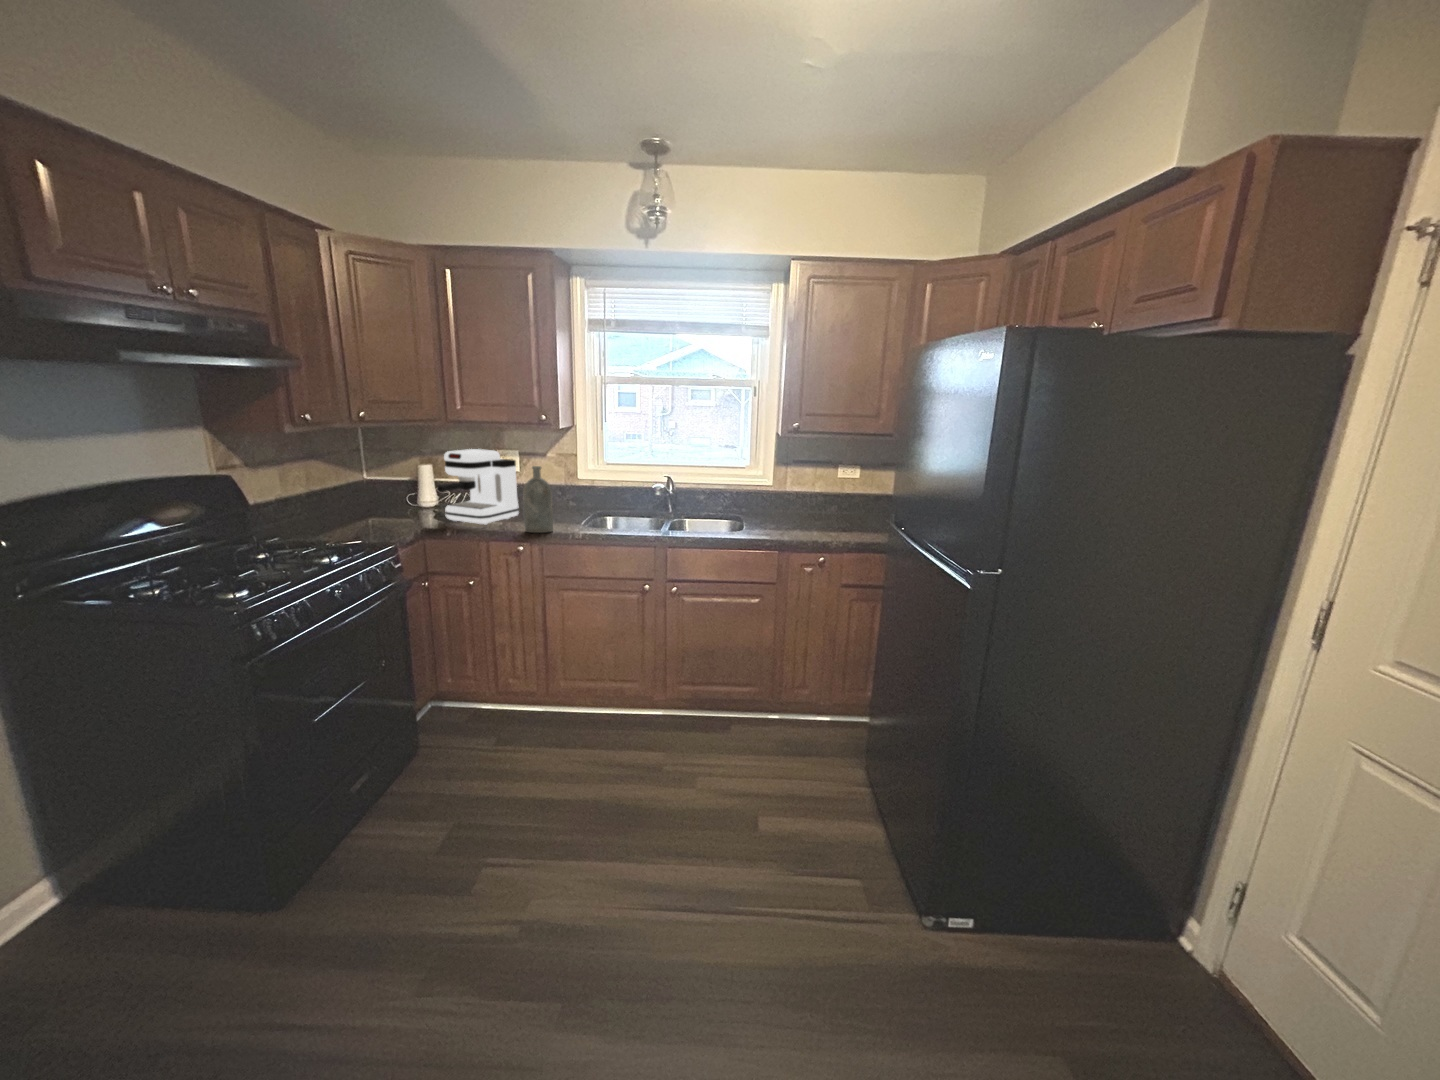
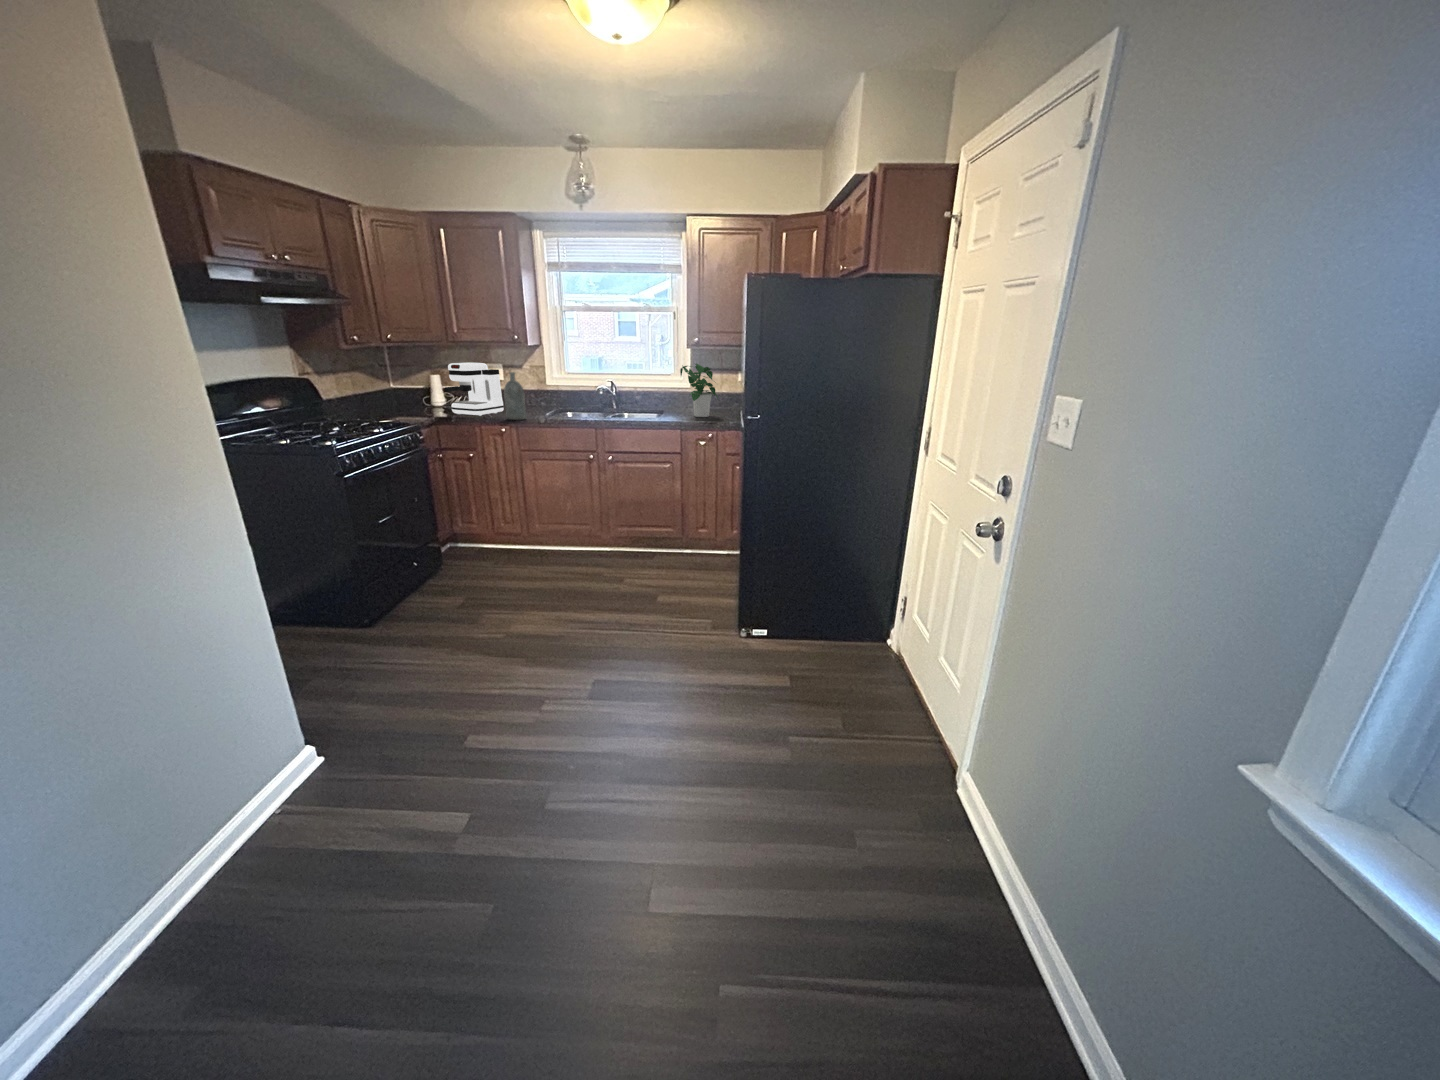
potted plant: none [775,458,829,531] -> present [680,364,718,417]

